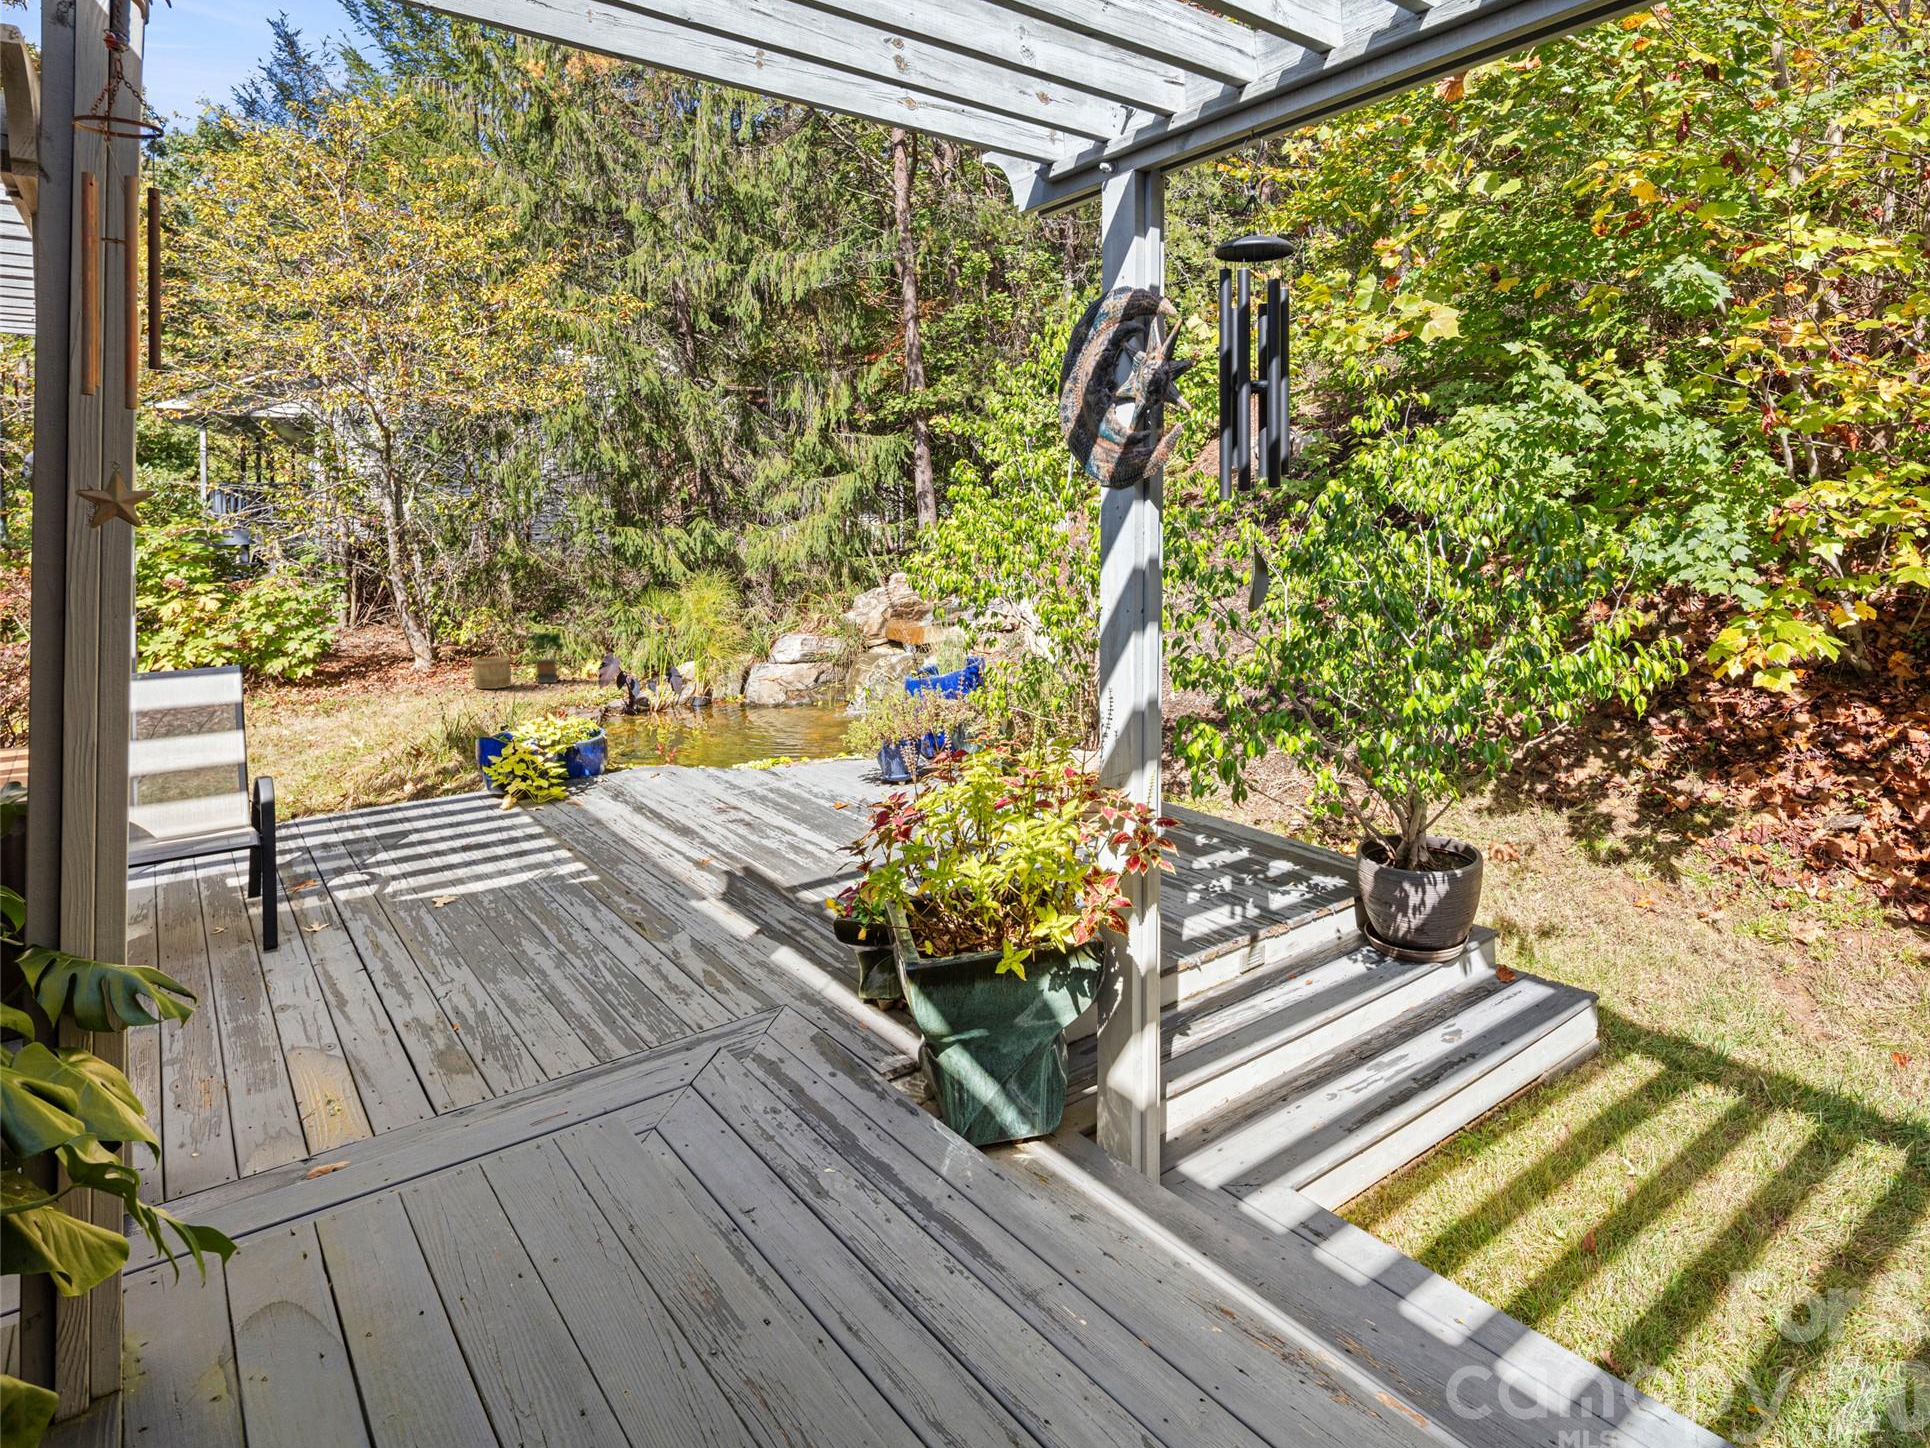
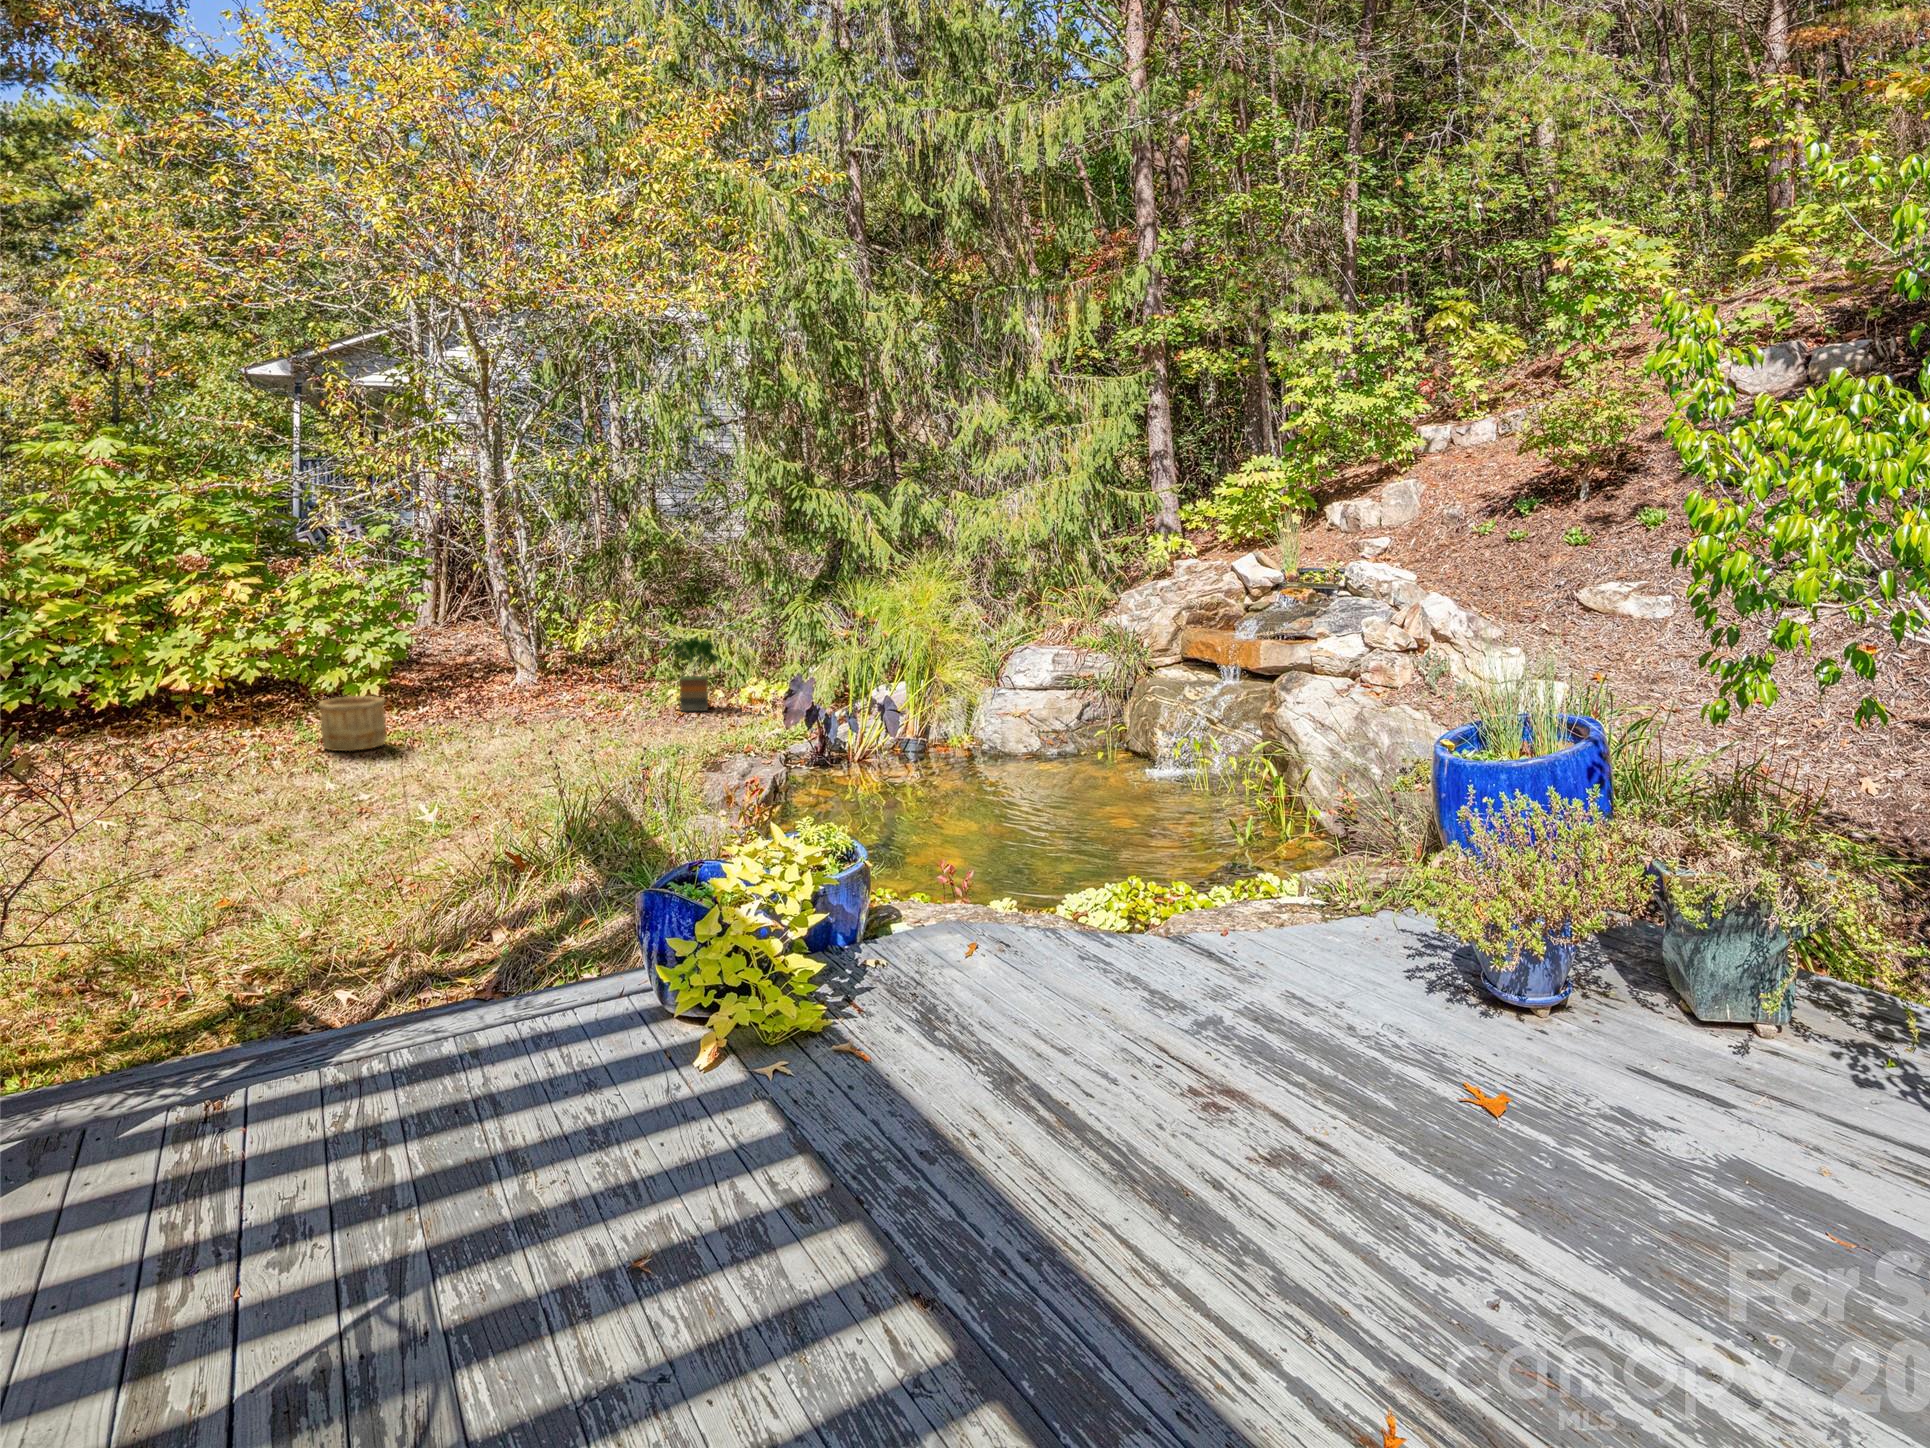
wooden bucket: present [472,657,511,689] -> present [318,696,386,751]

